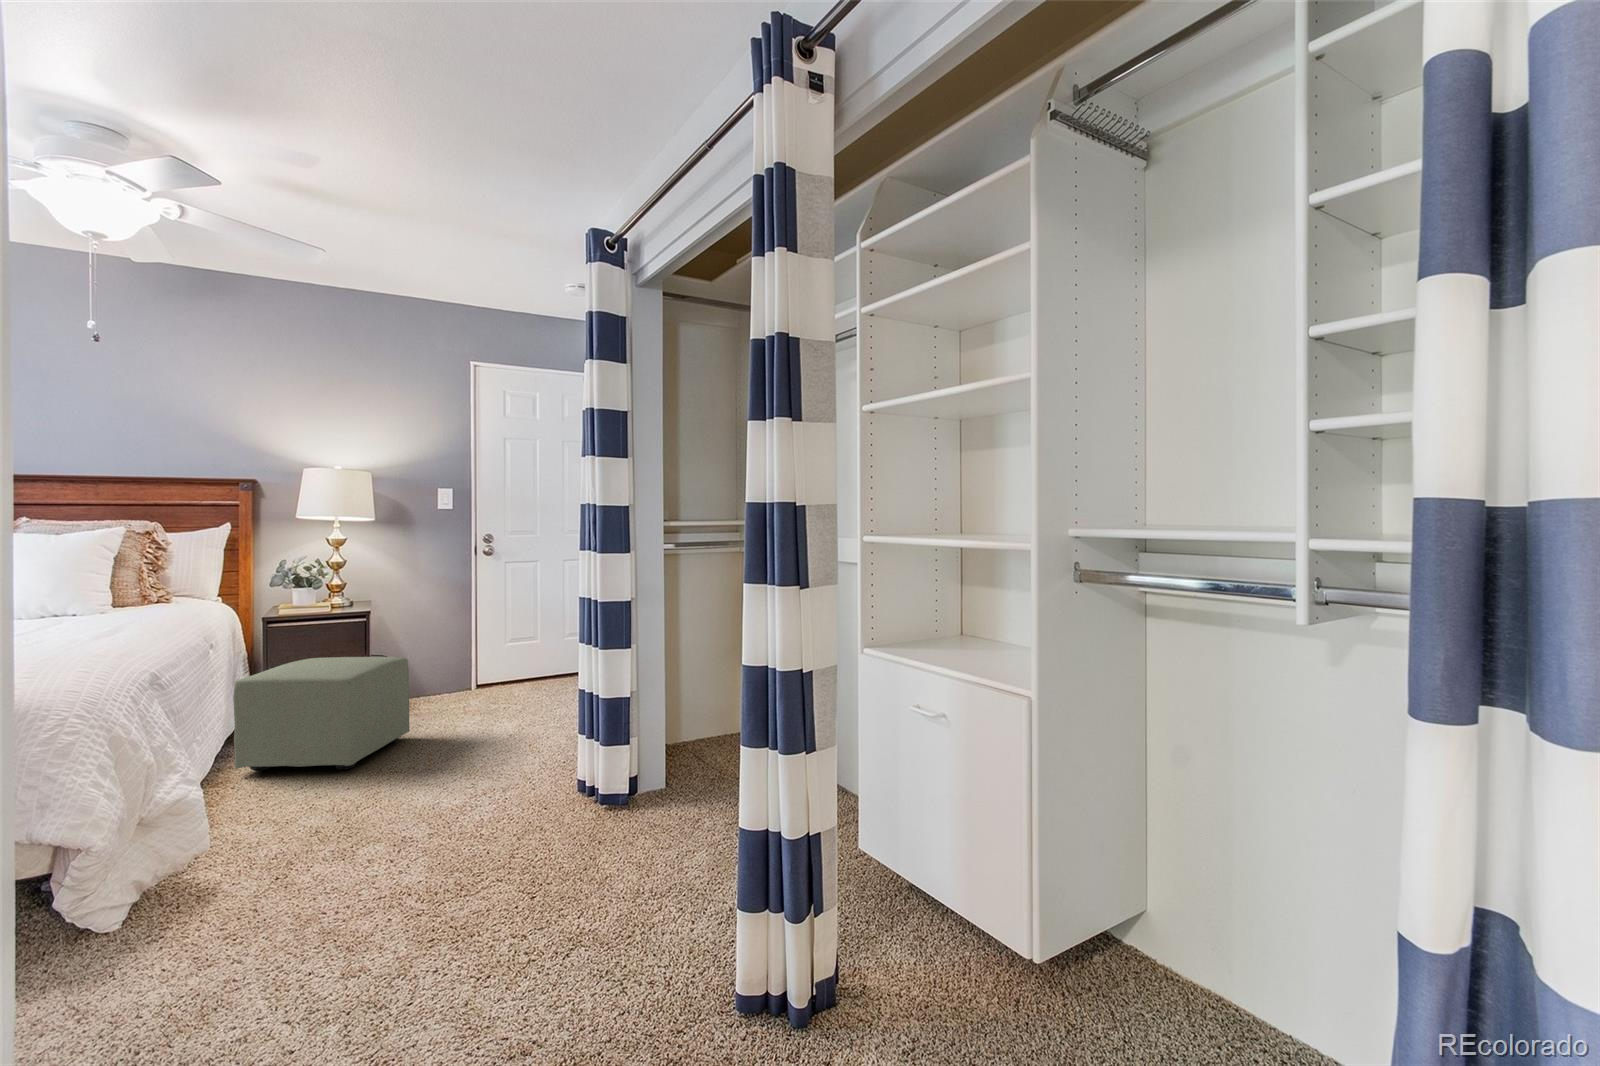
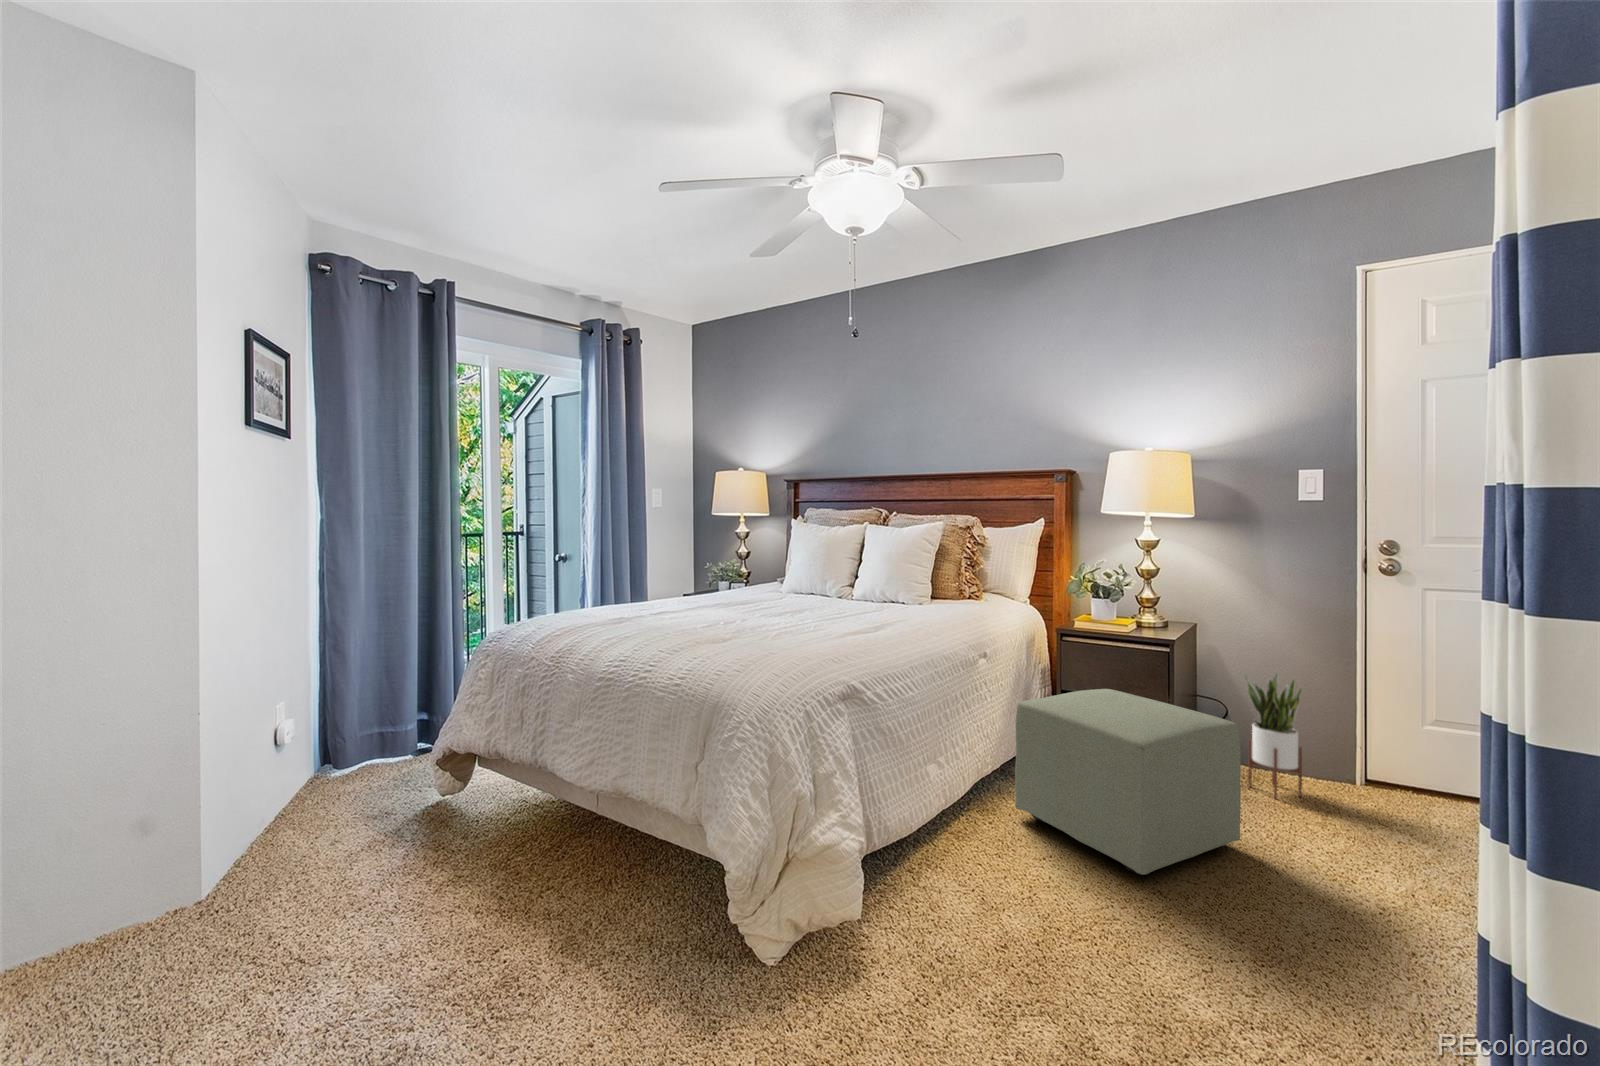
potted plant: none [408,624,445,709] -> present [1243,669,1303,799]

